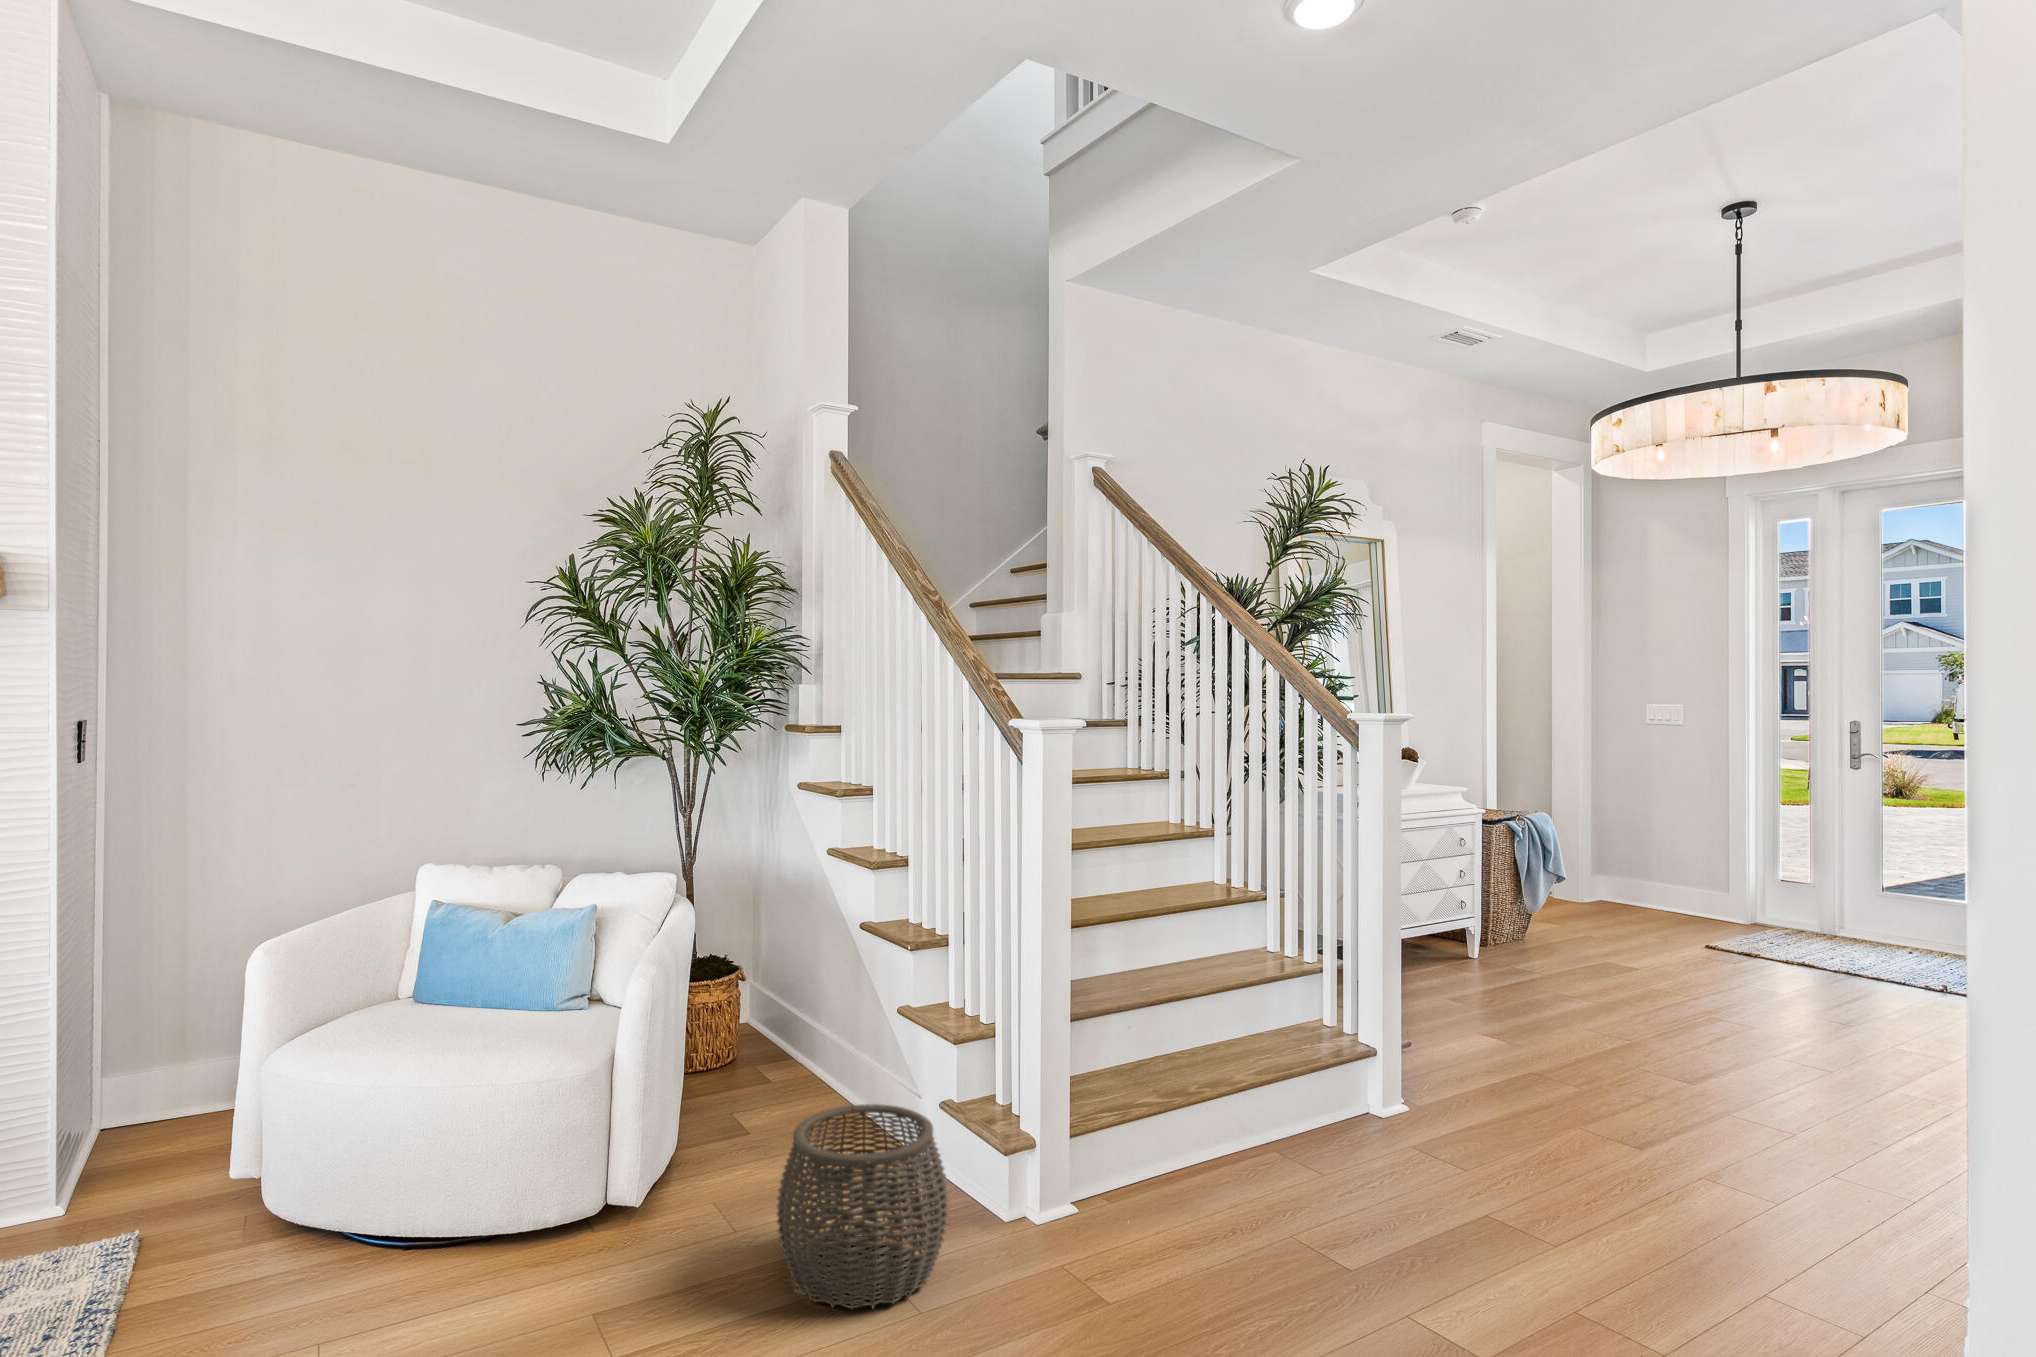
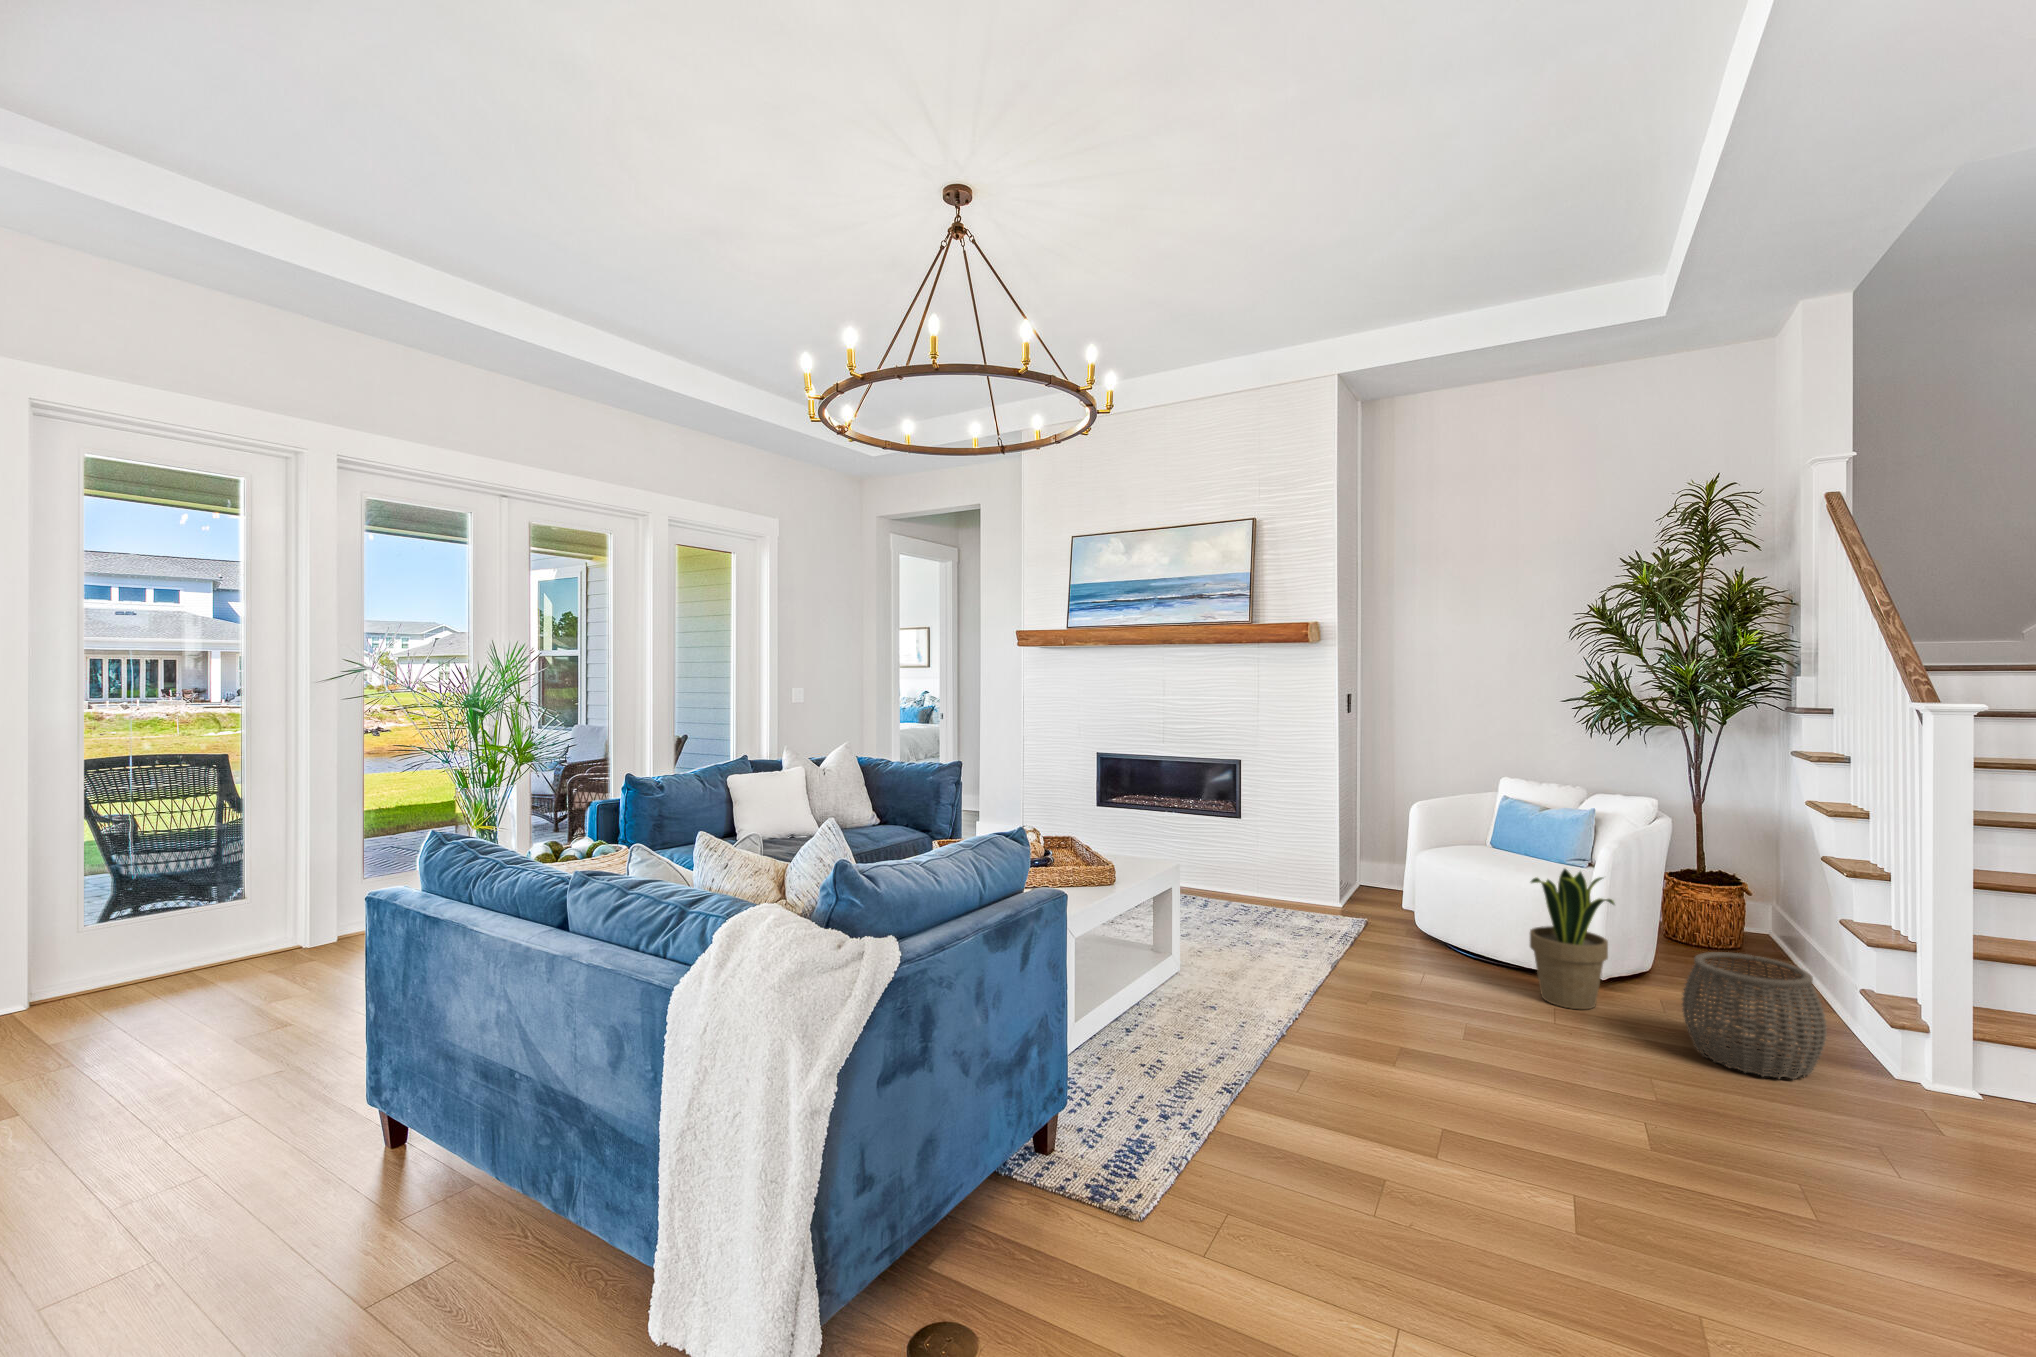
potted plant: none [524,1028,670,1296] -> present [1530,869,1614,1009]

